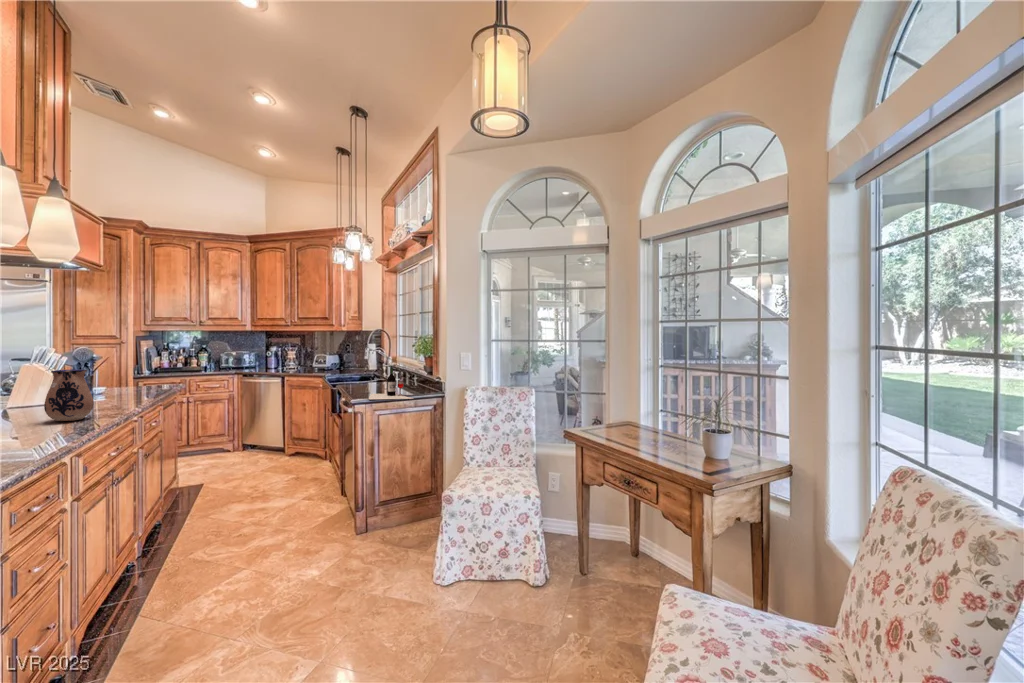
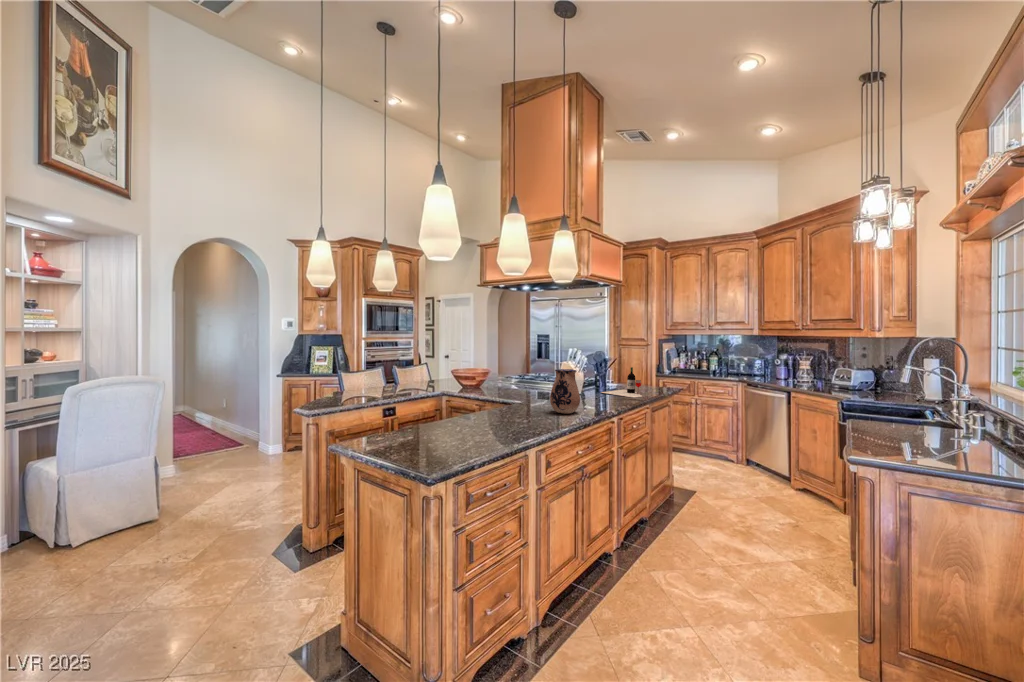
wine bottle: present [369,369,413,399] -> present [602,367,642,398]

